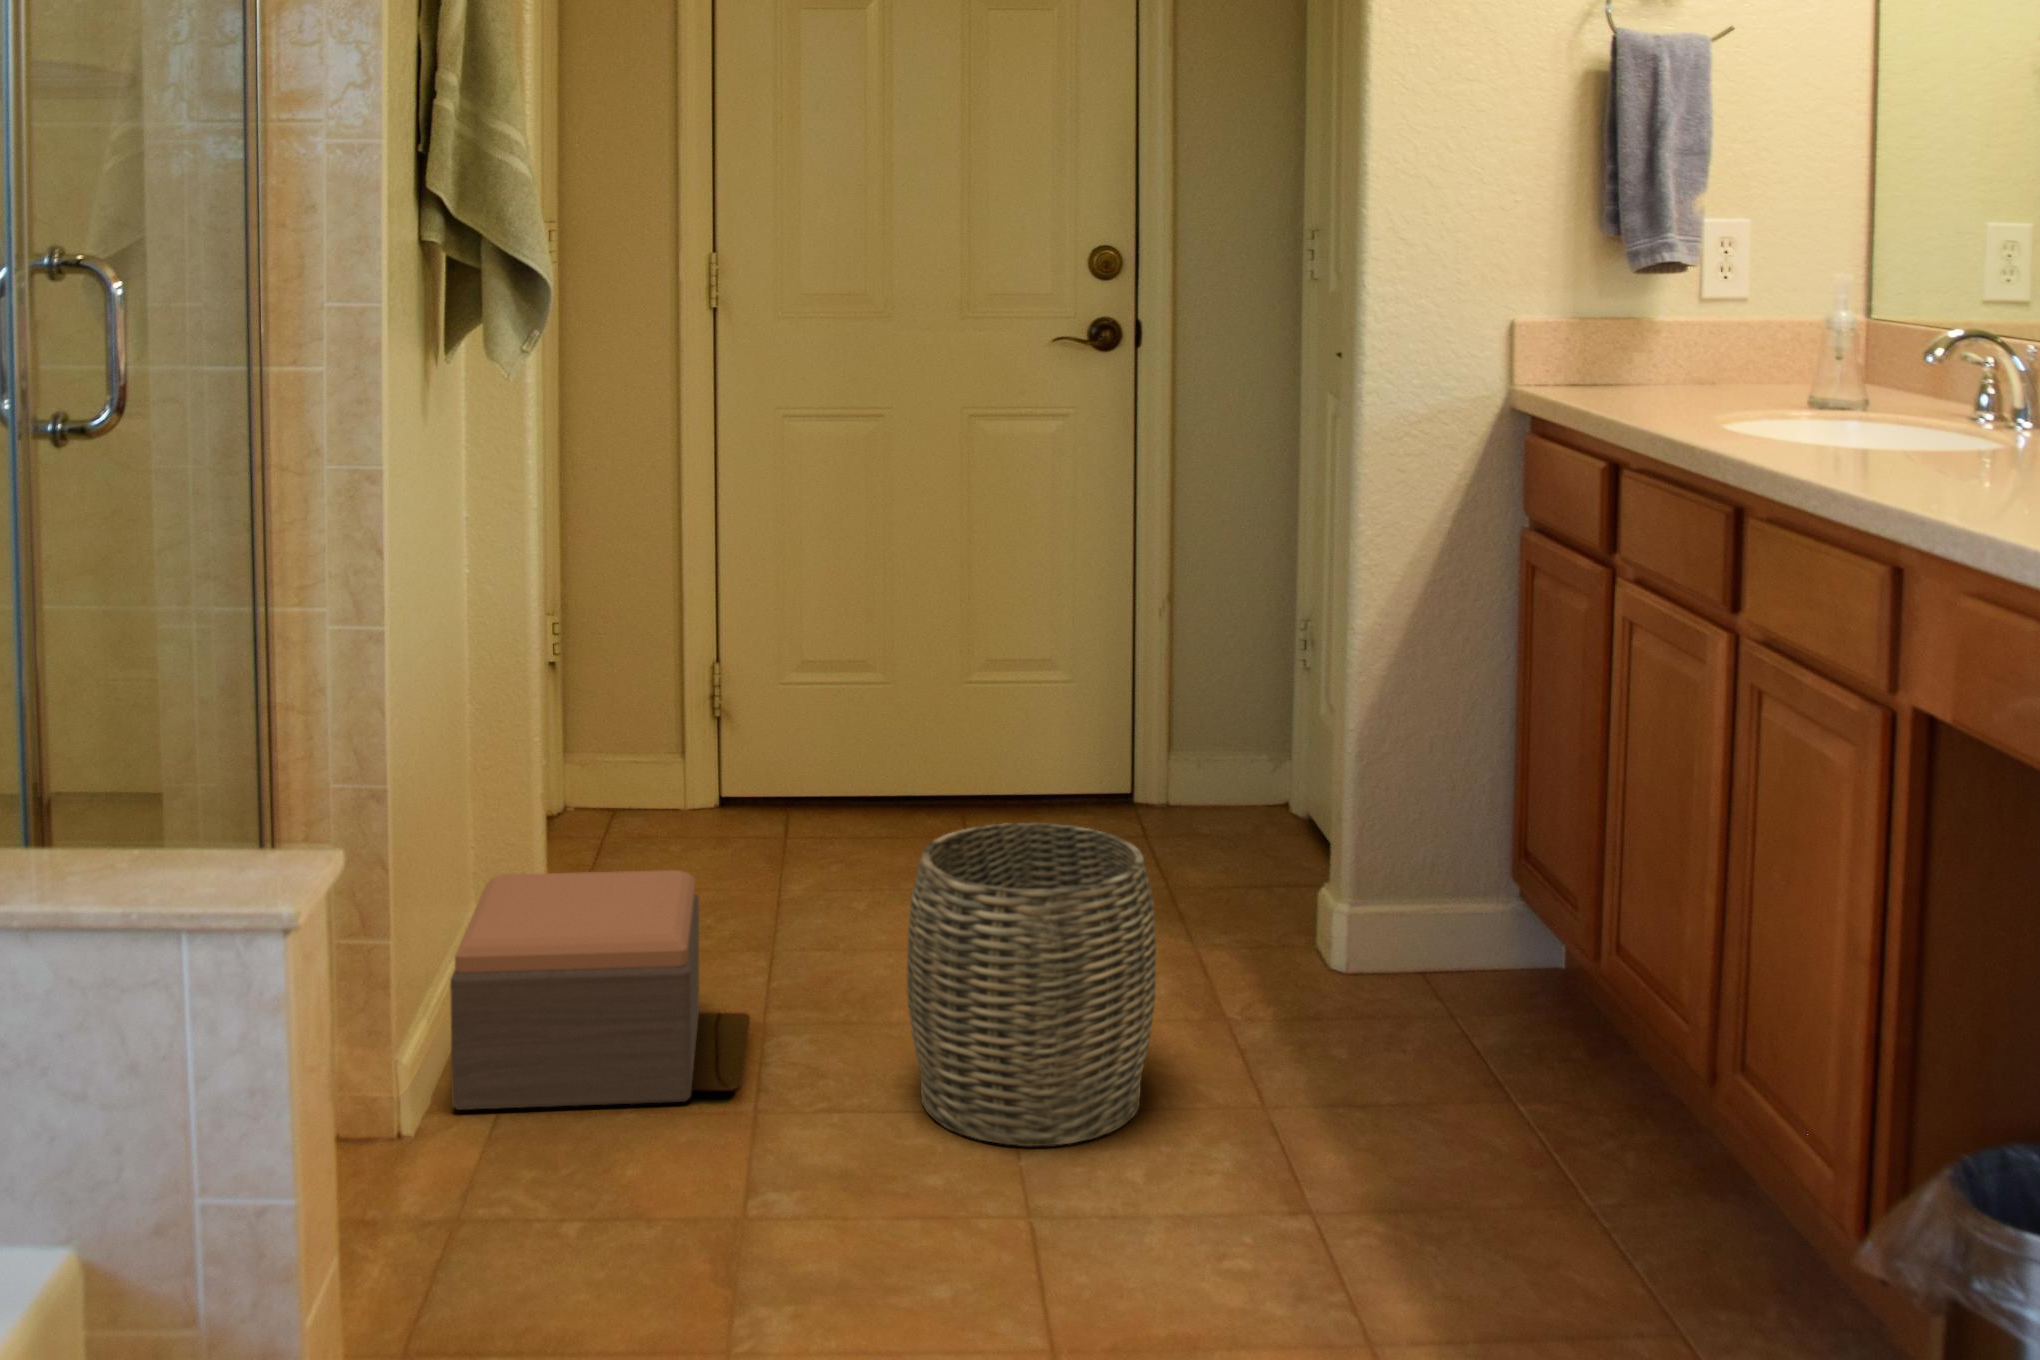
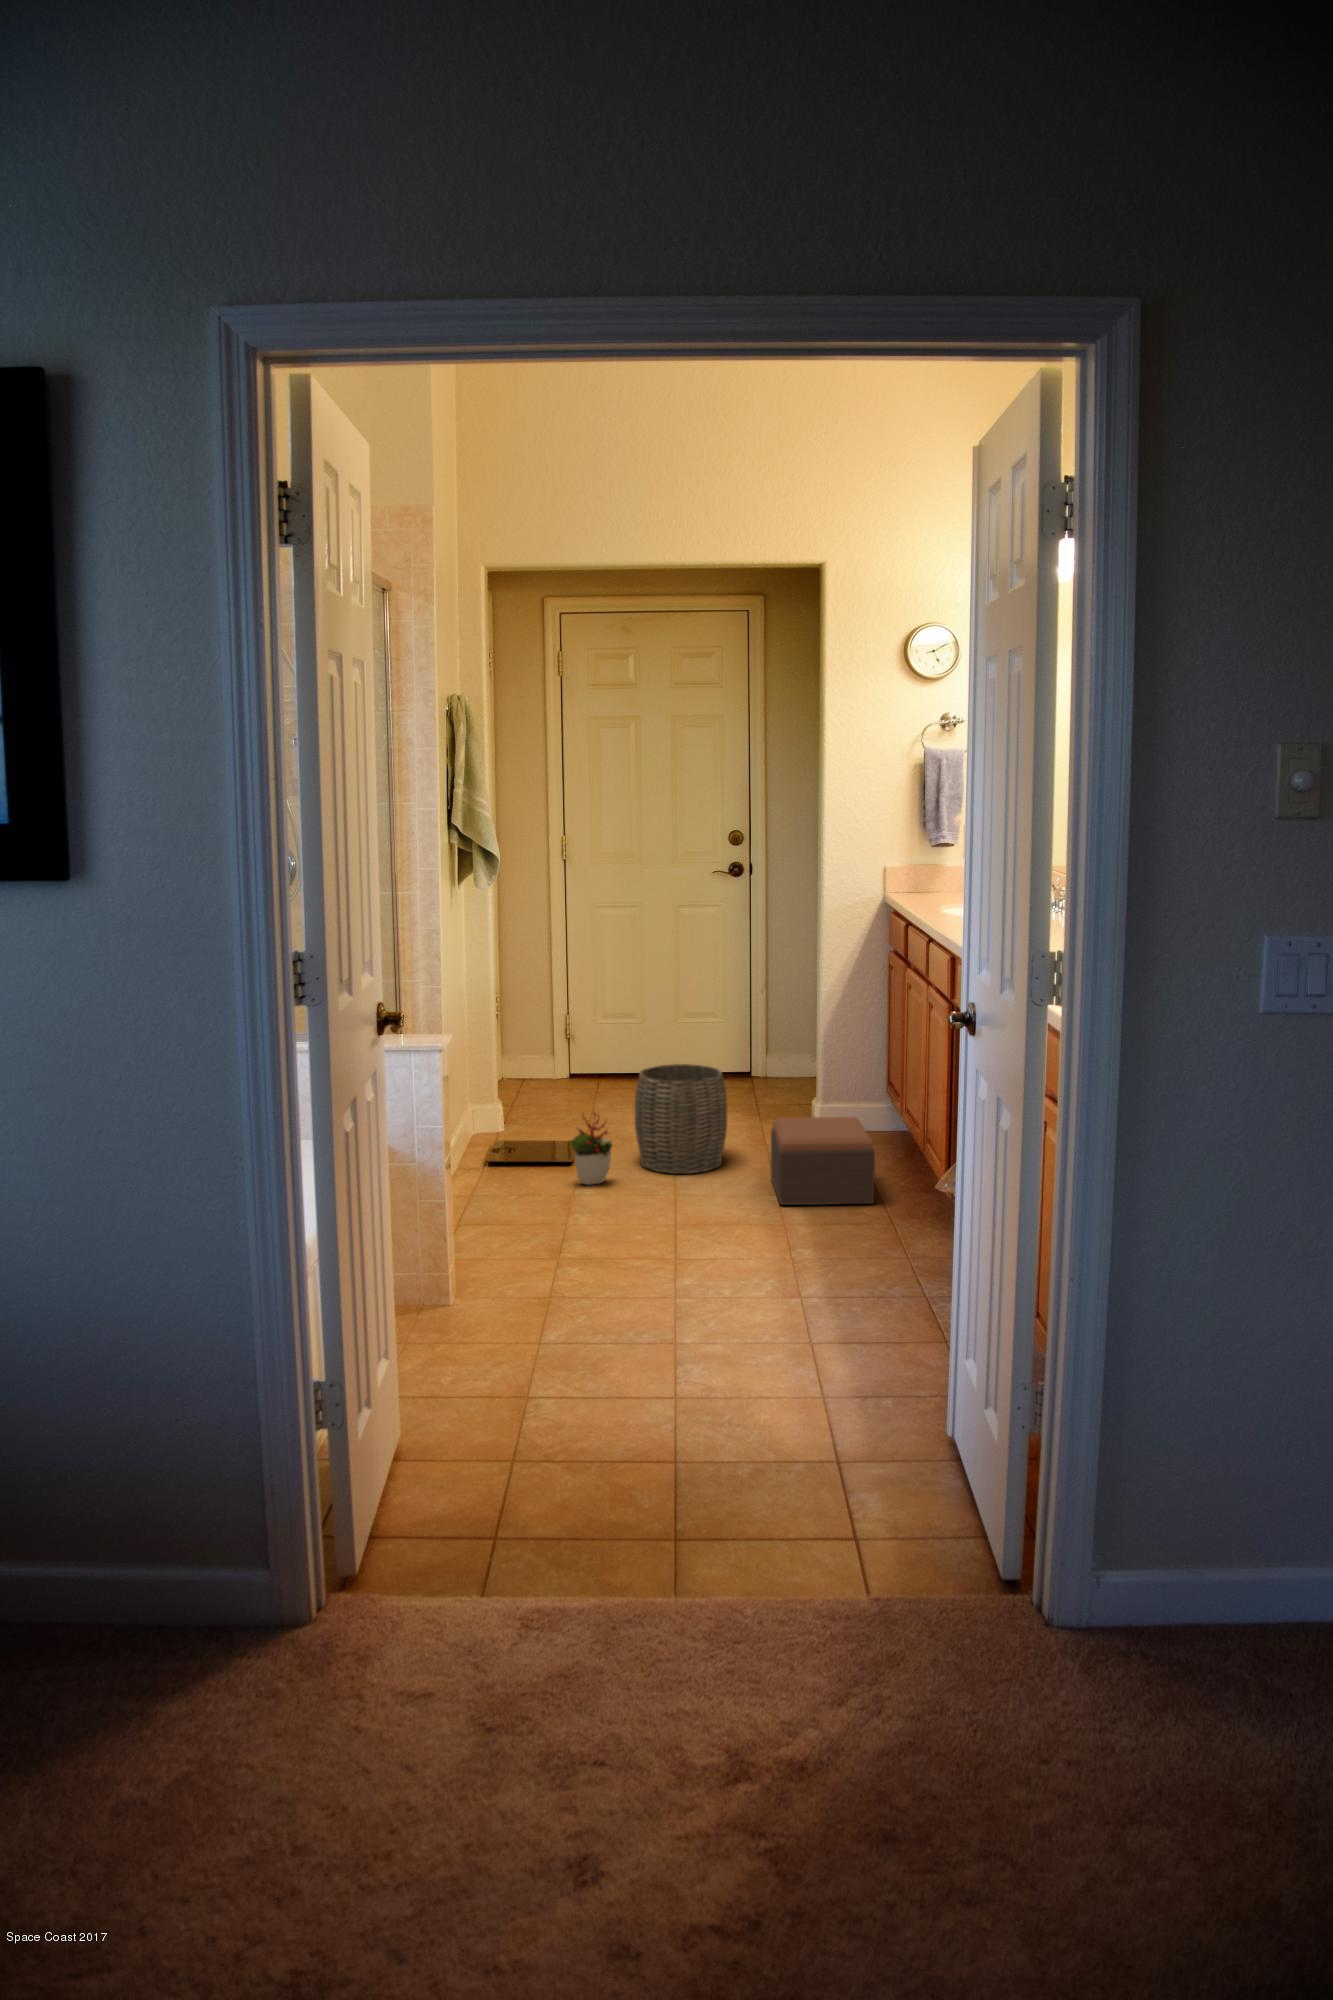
footstool: present [450,870,699,1110] -> present [771,1117,875,1205]
decorative plant: none [732,985,854,1199] -> present [569,1113,612,1185]

